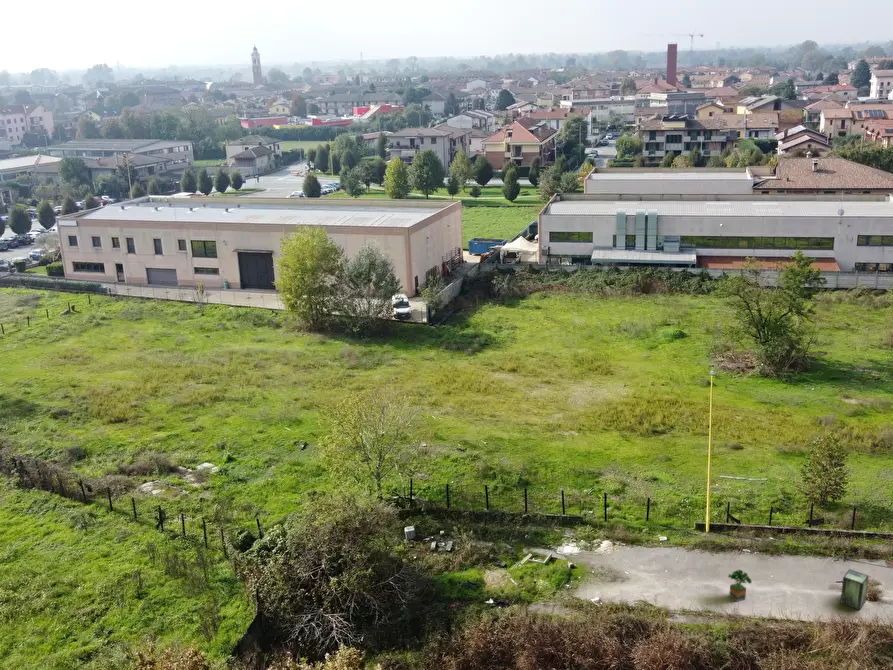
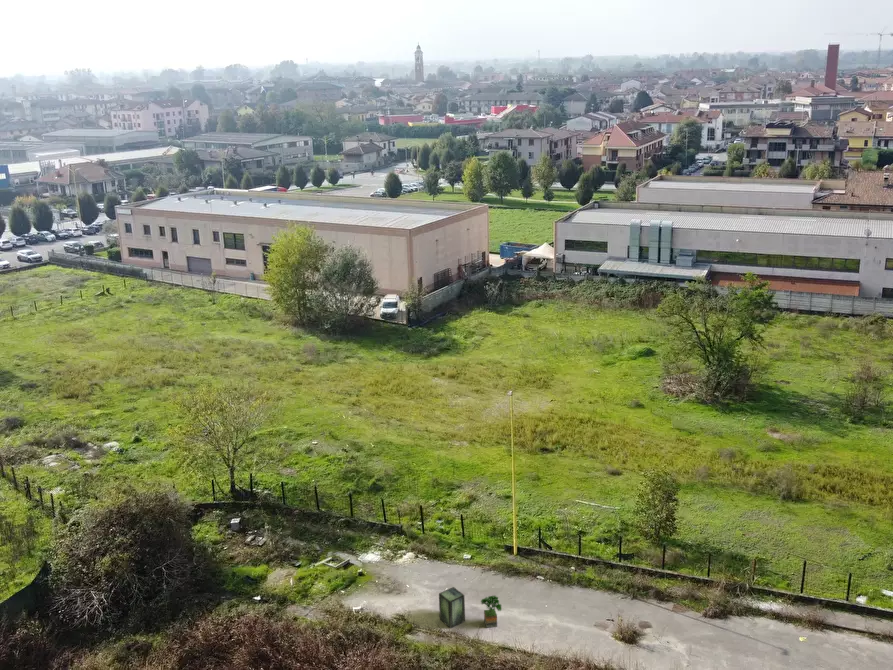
storage box: present [841,569,869,610] -> present [439,587,465,628]

